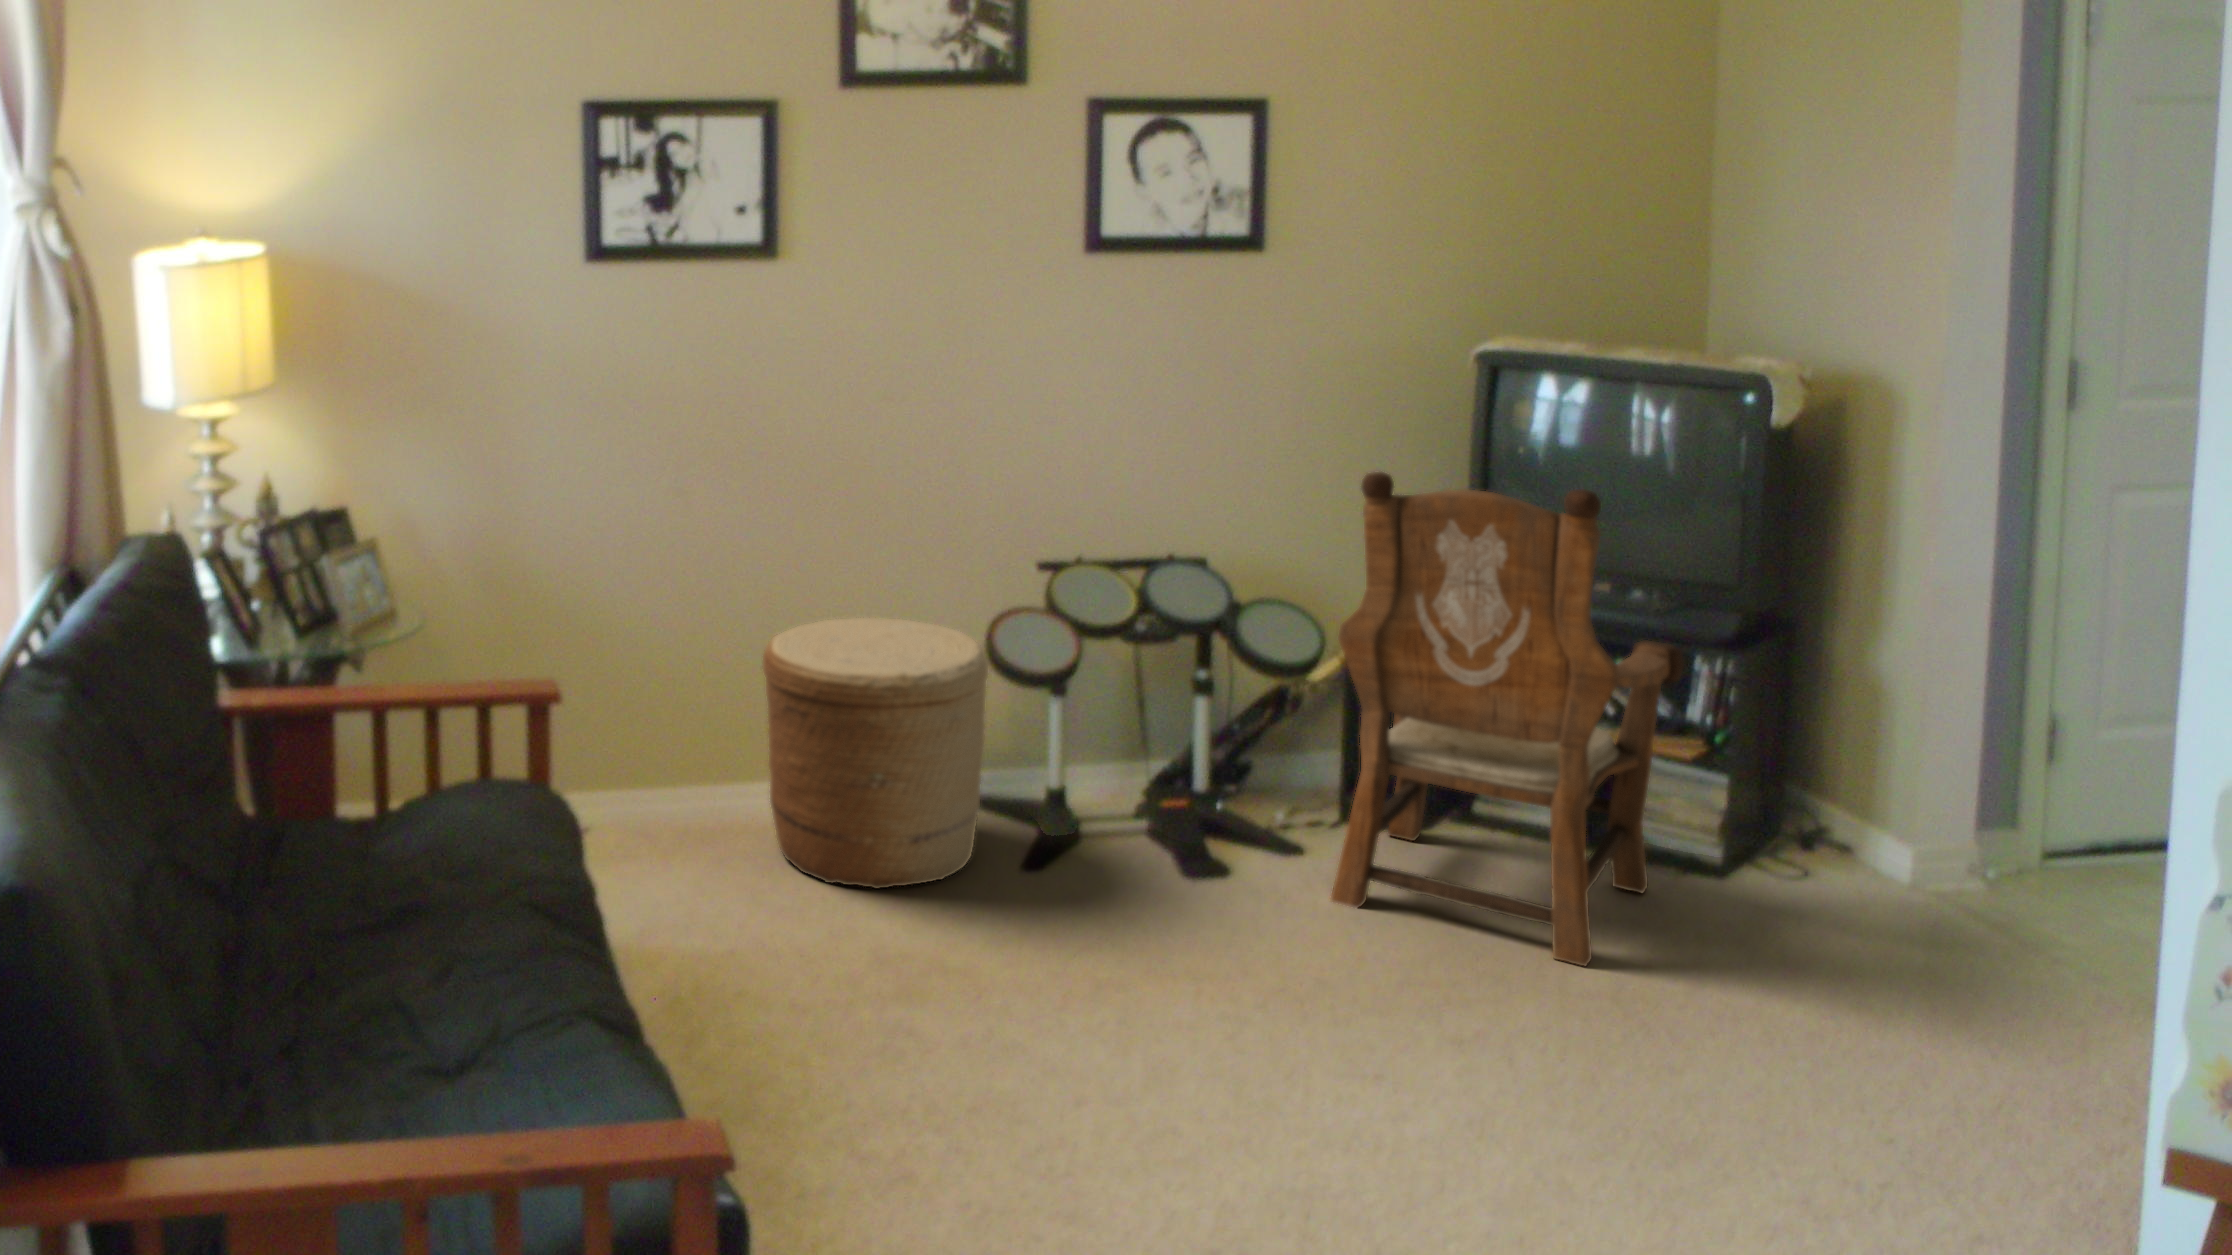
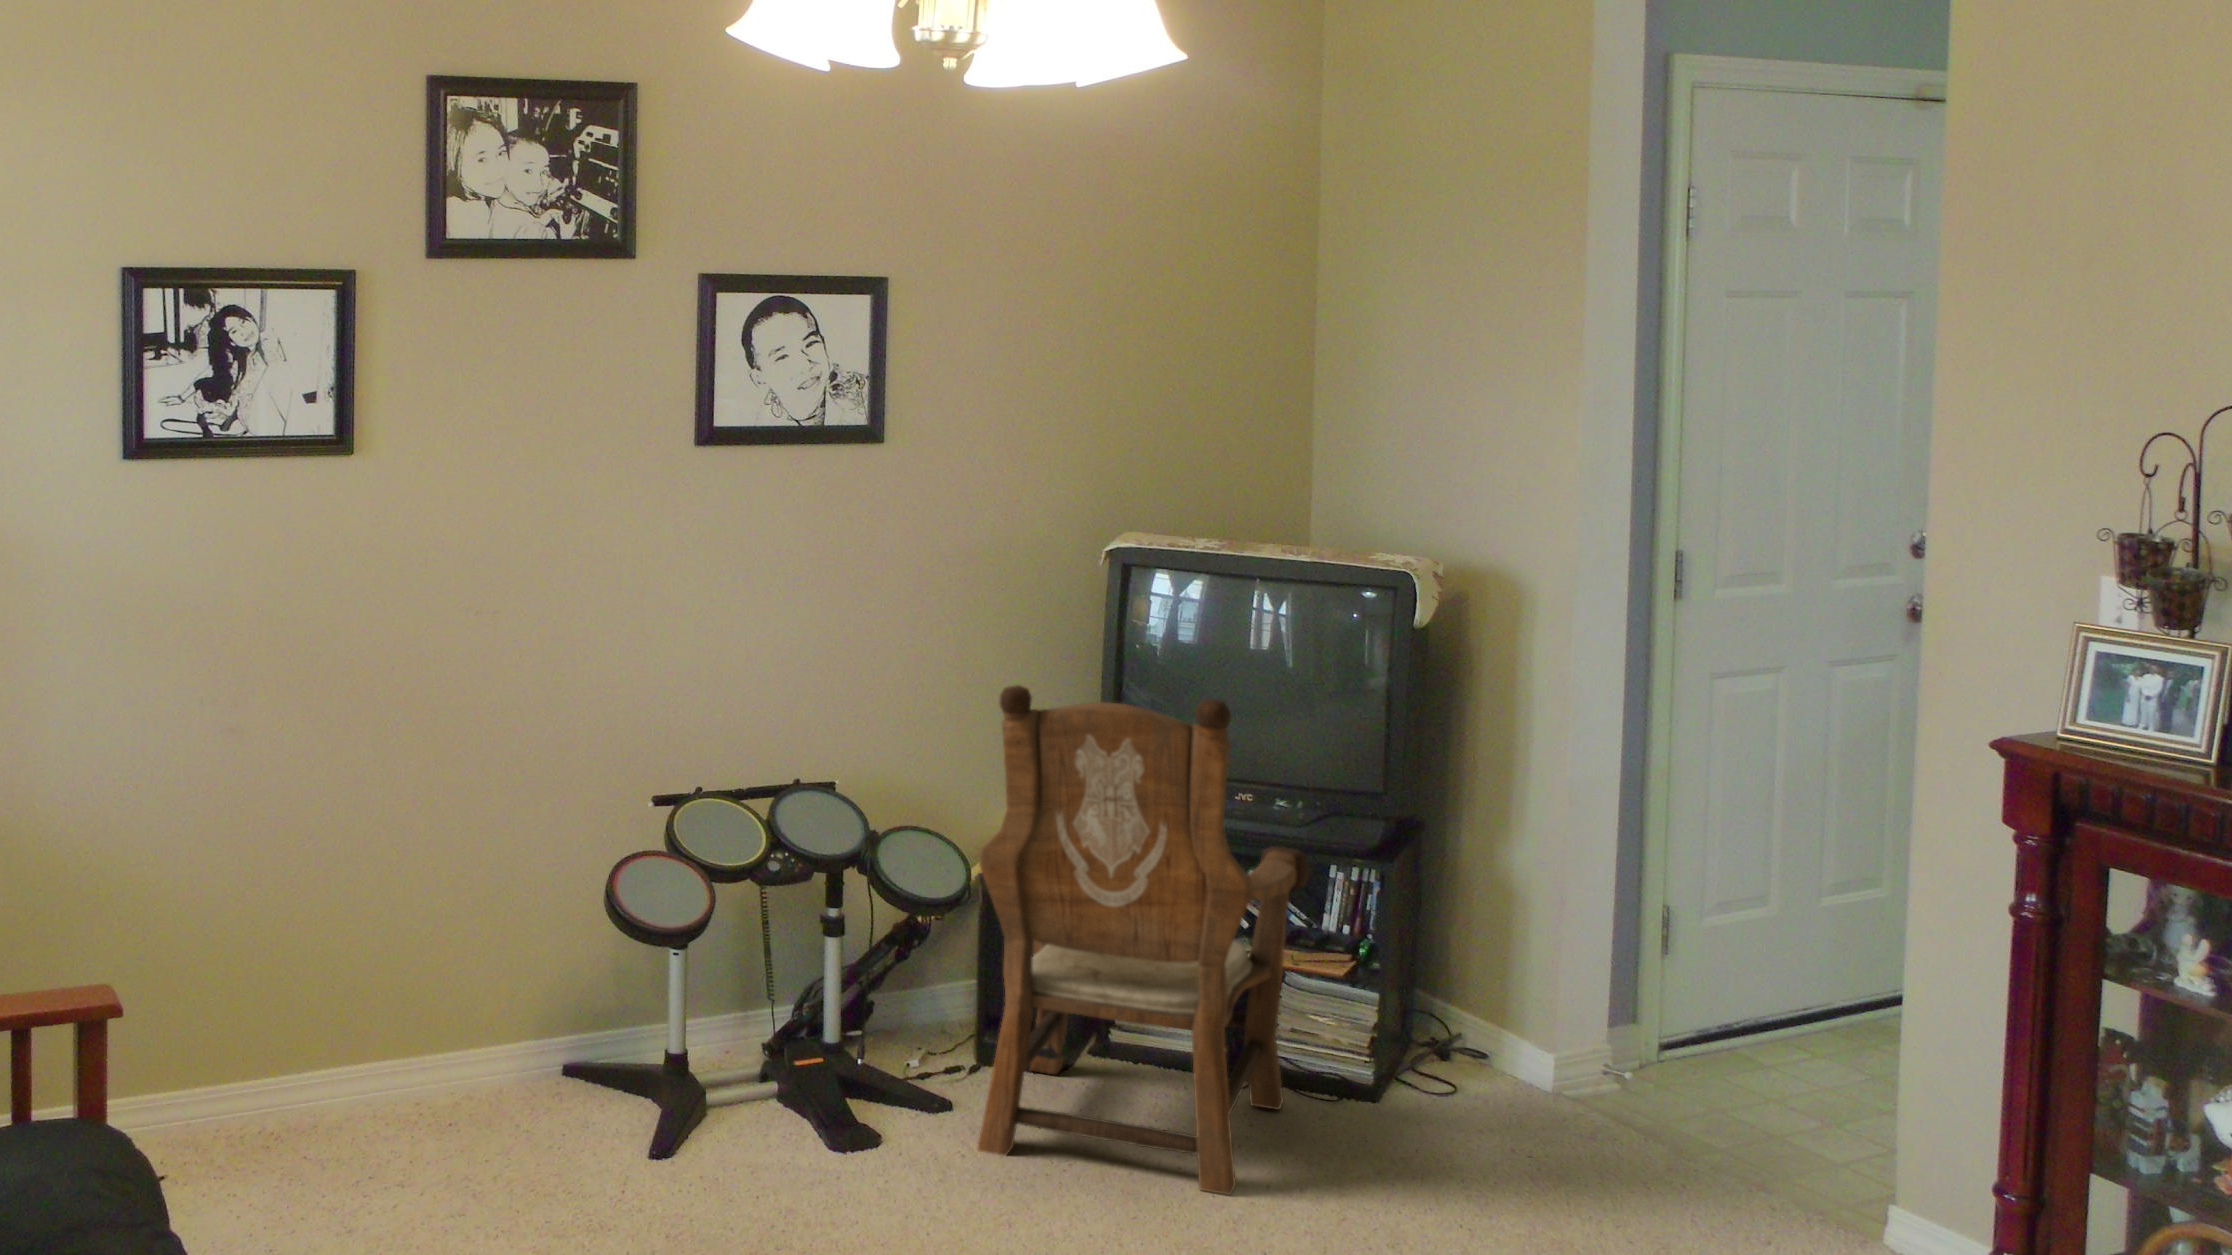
woven basket: present [762,618,988,889] -> none [343,868,607,1189]

